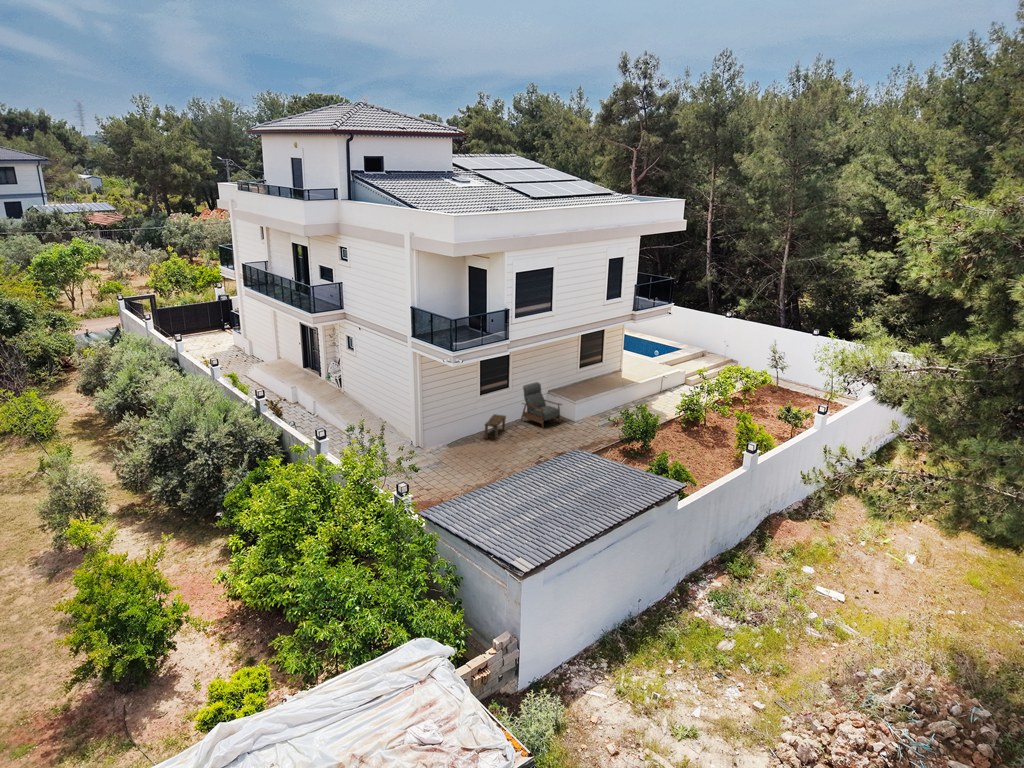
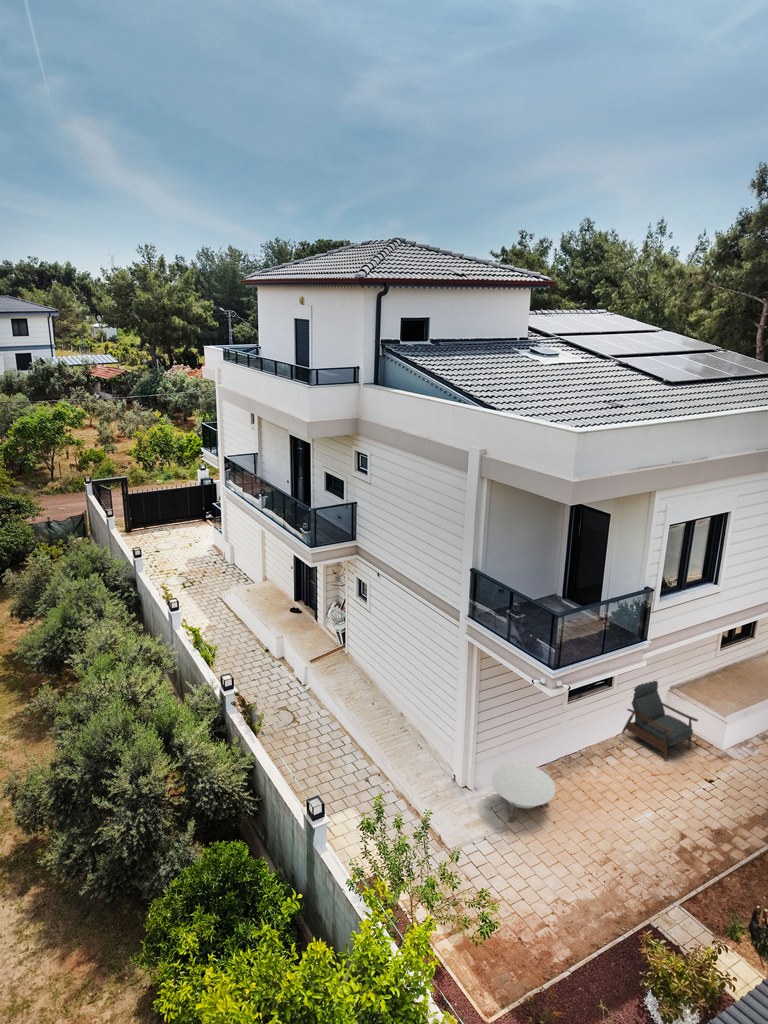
bench: present [485,414,506,440] -> none [573,729,606,782]
round table: none [432,430,470,458] -> present [492,763,555,822]

